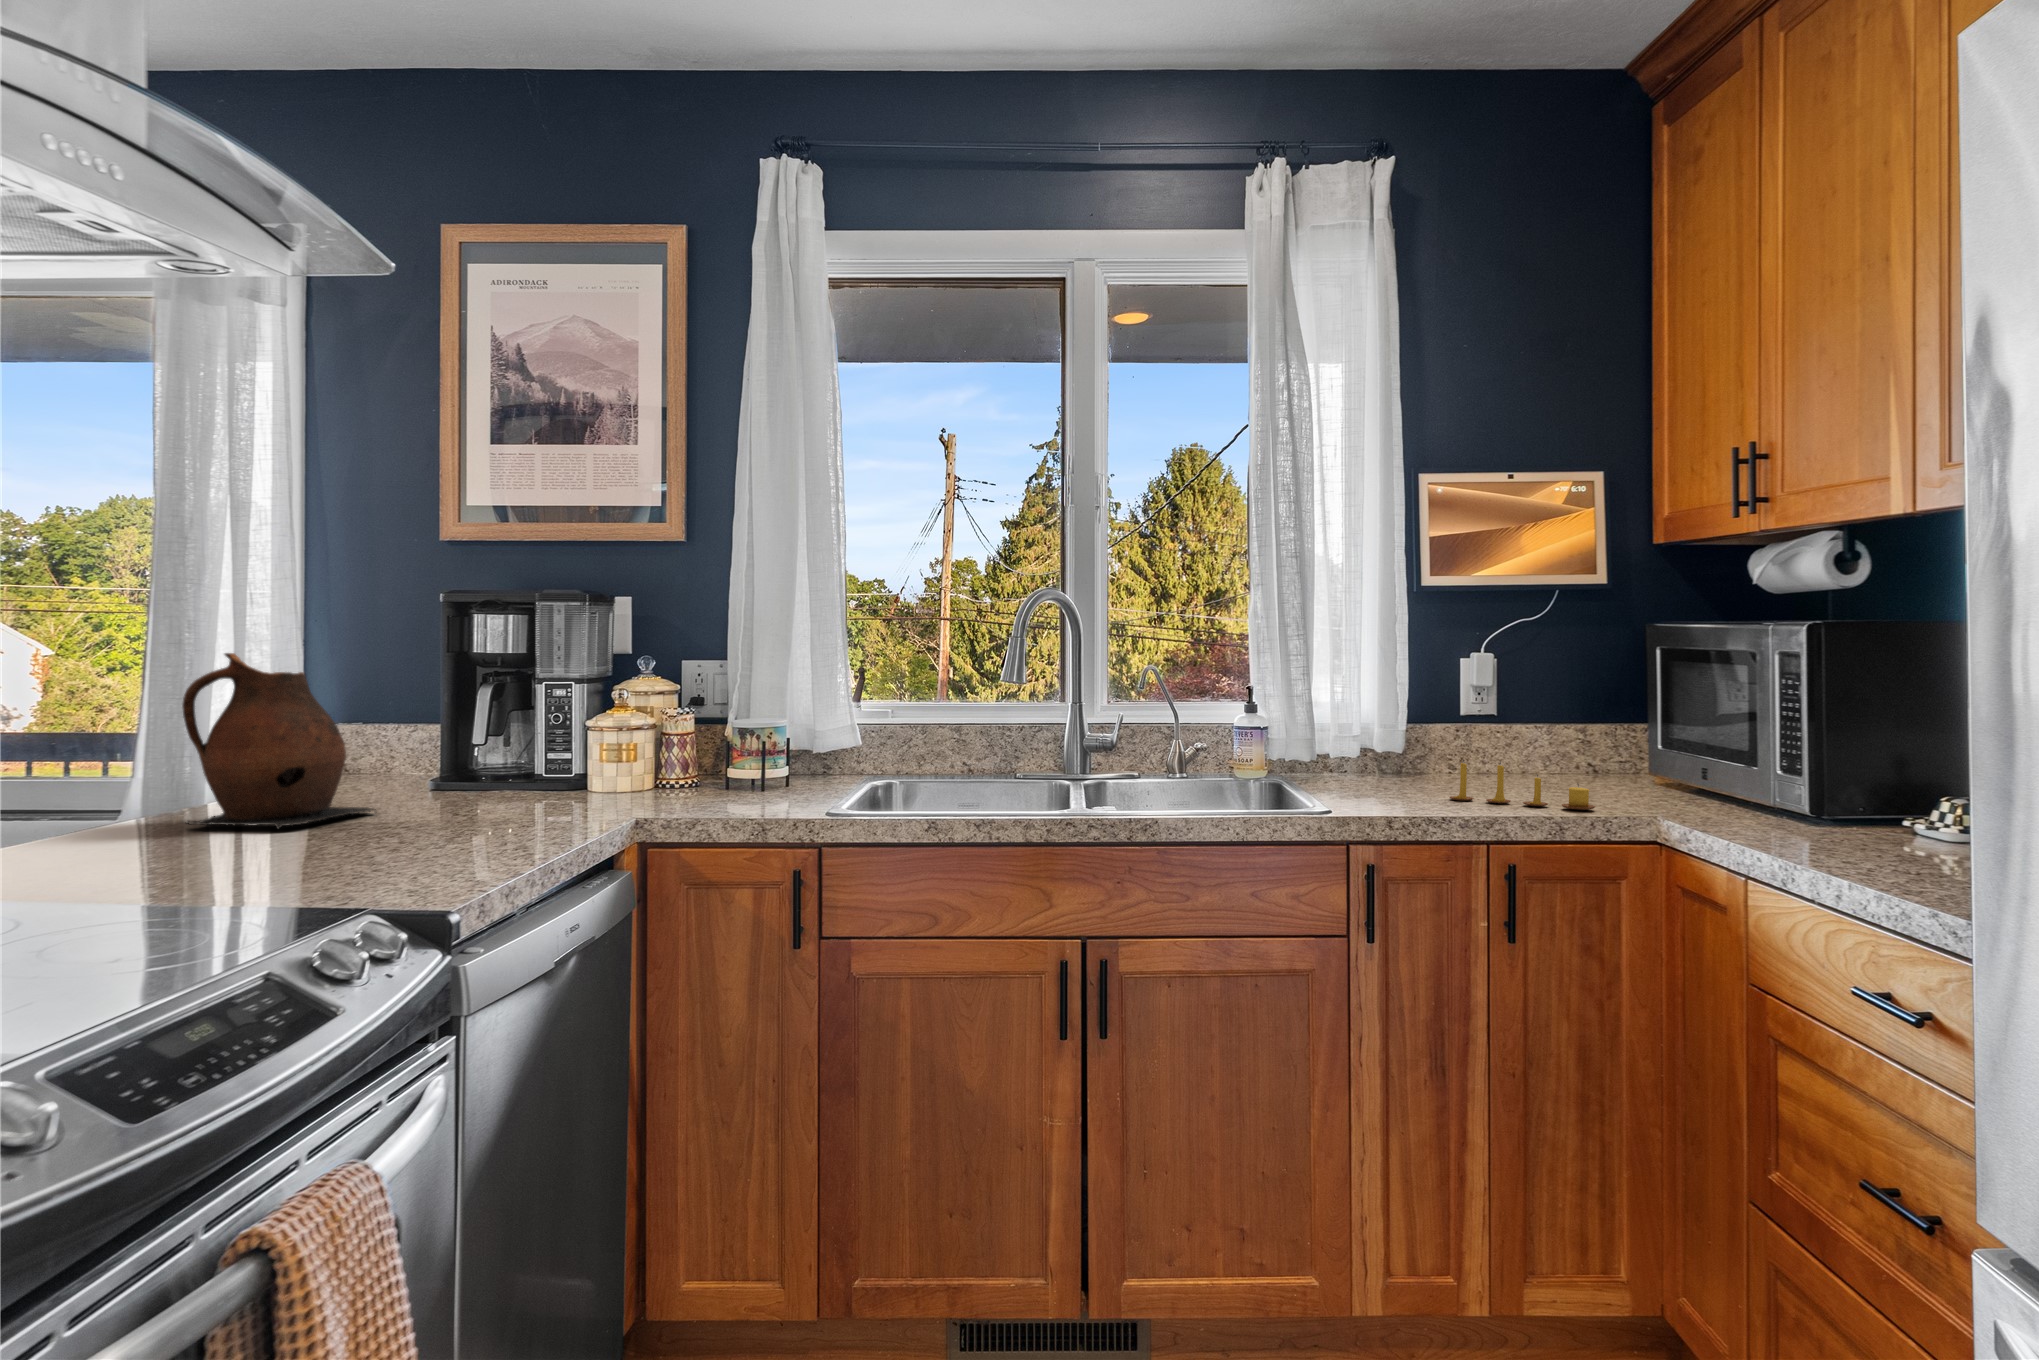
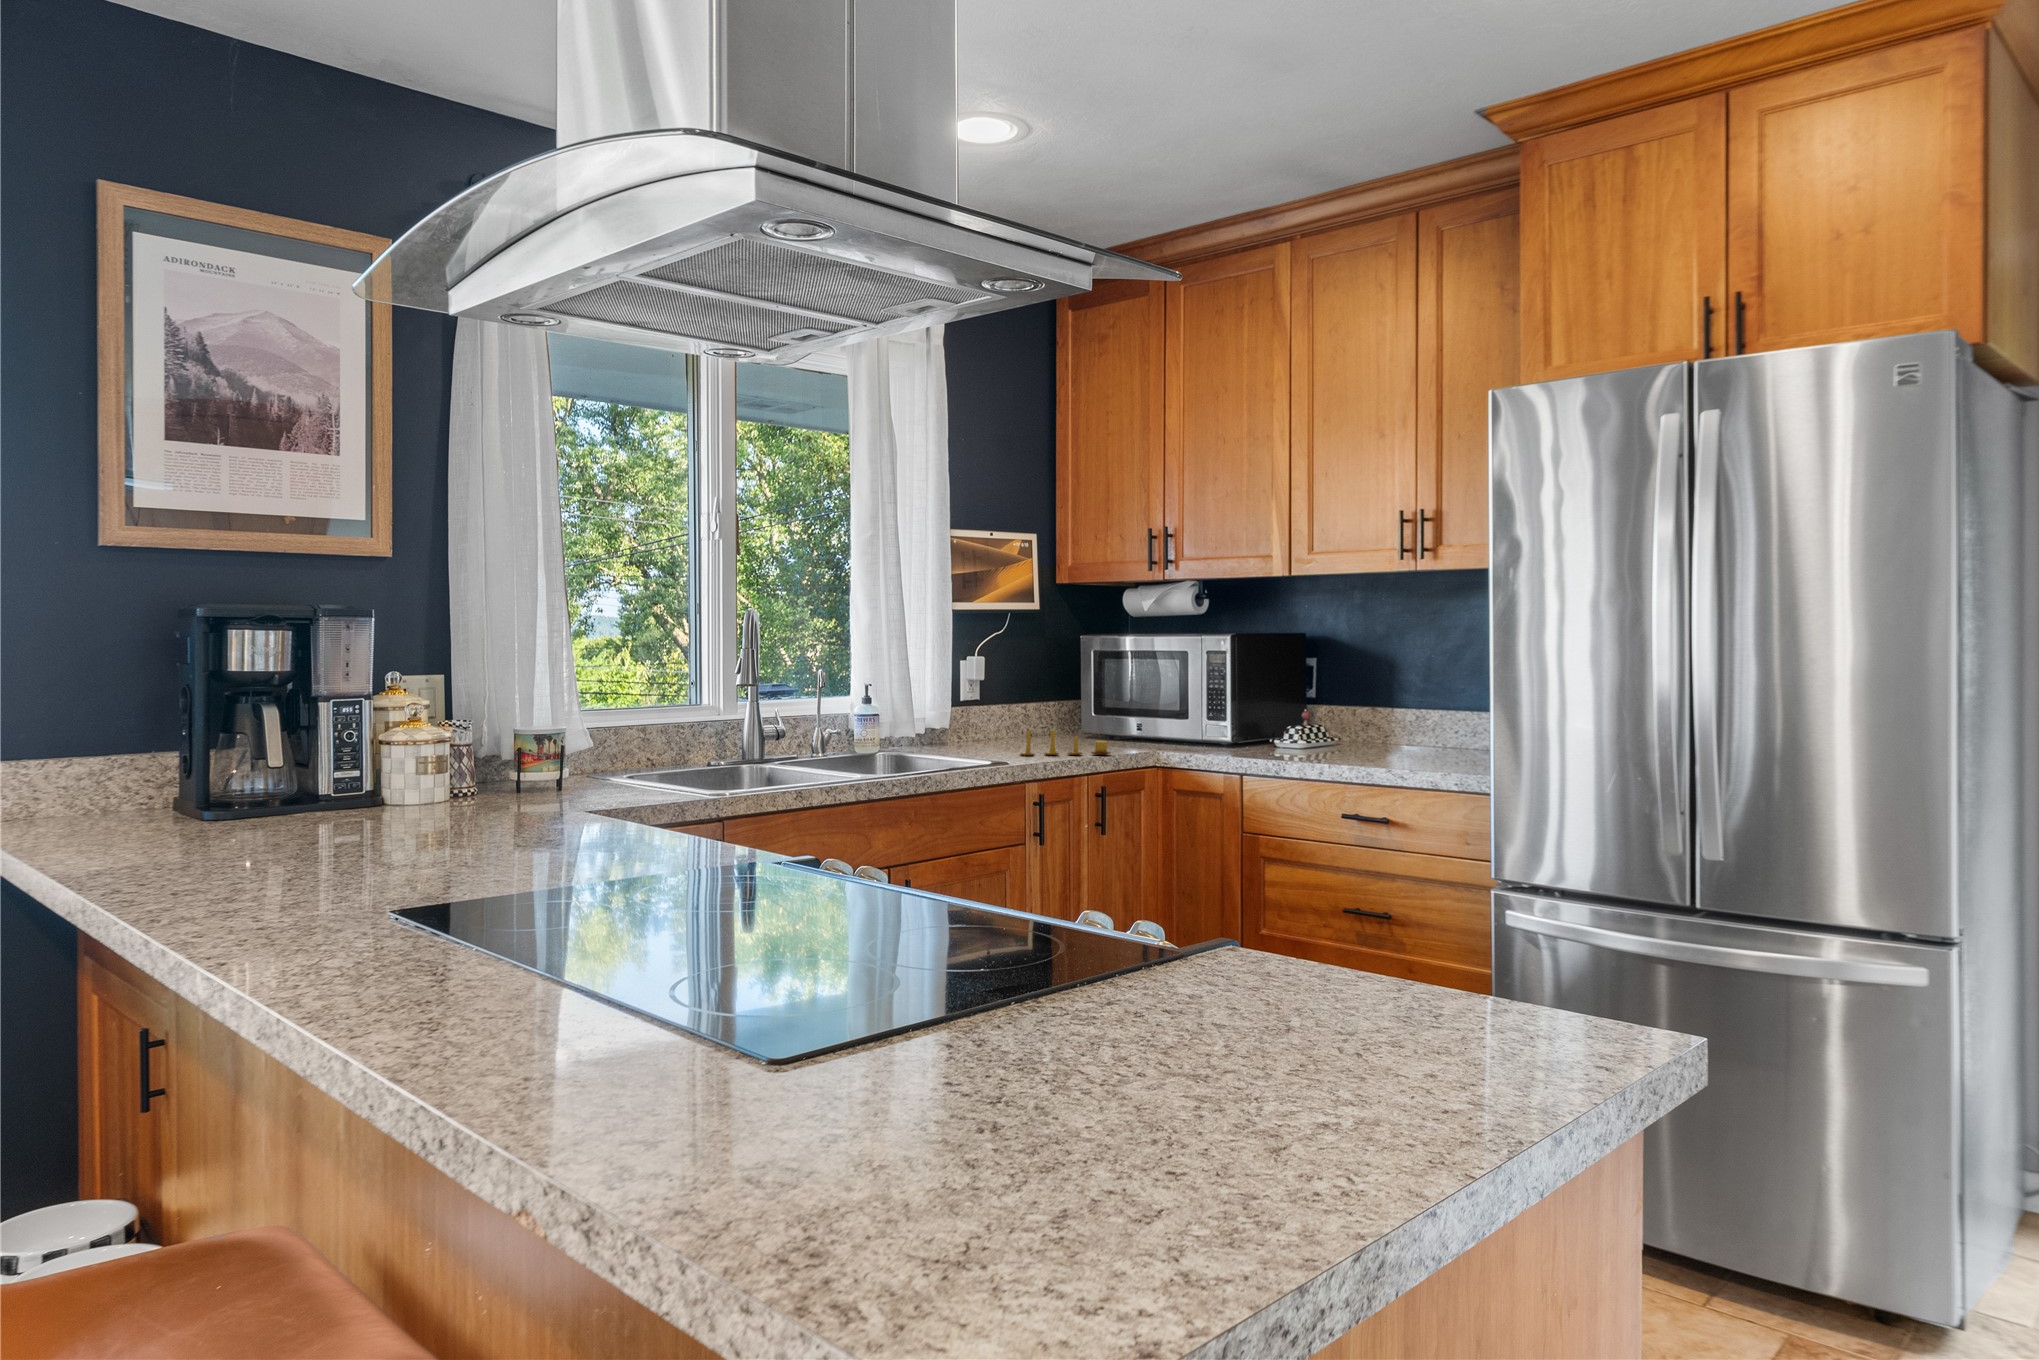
ceramic pitcher: present [182,653,376,829] -> none [168,683,339,856]

